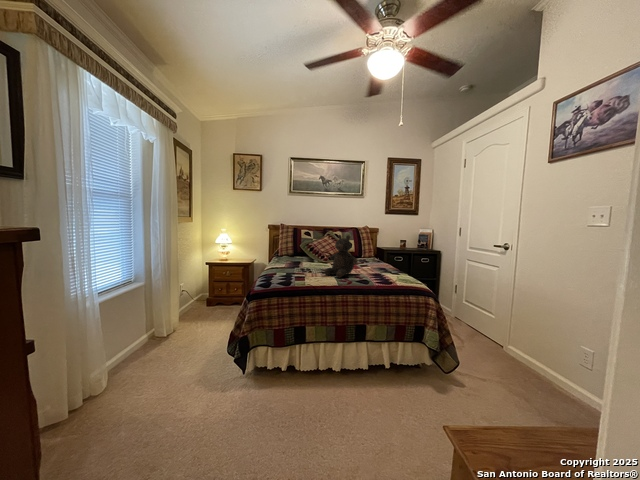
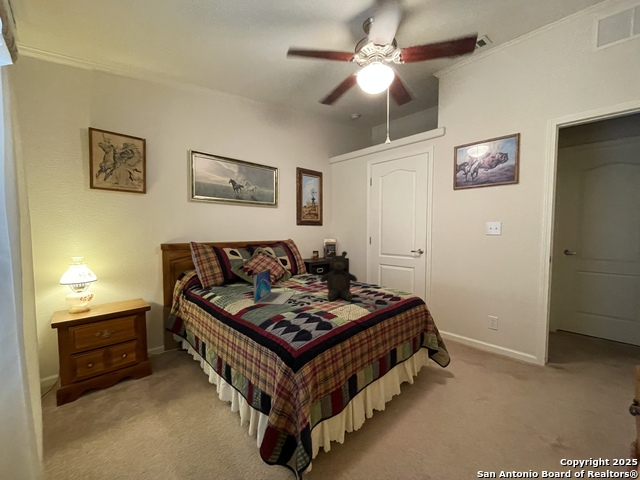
laptop: none [281,246,319,271] -> present [253,269,295,305]

